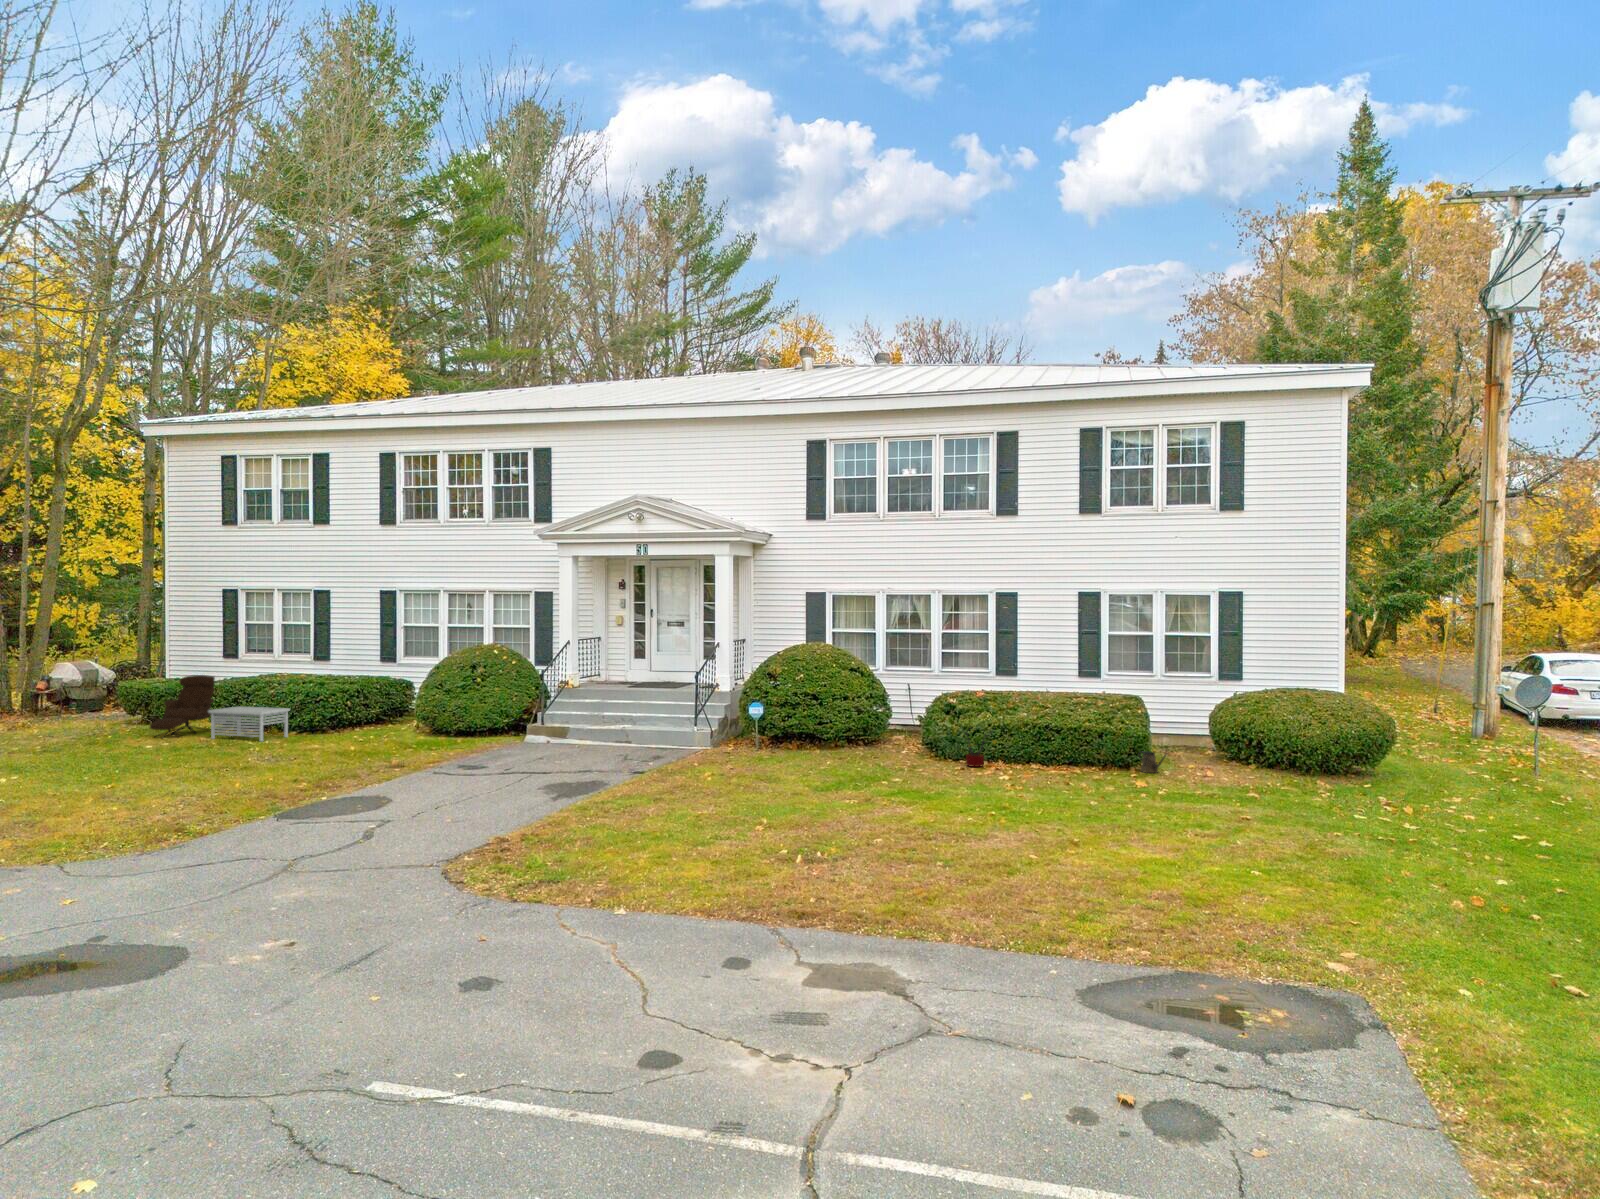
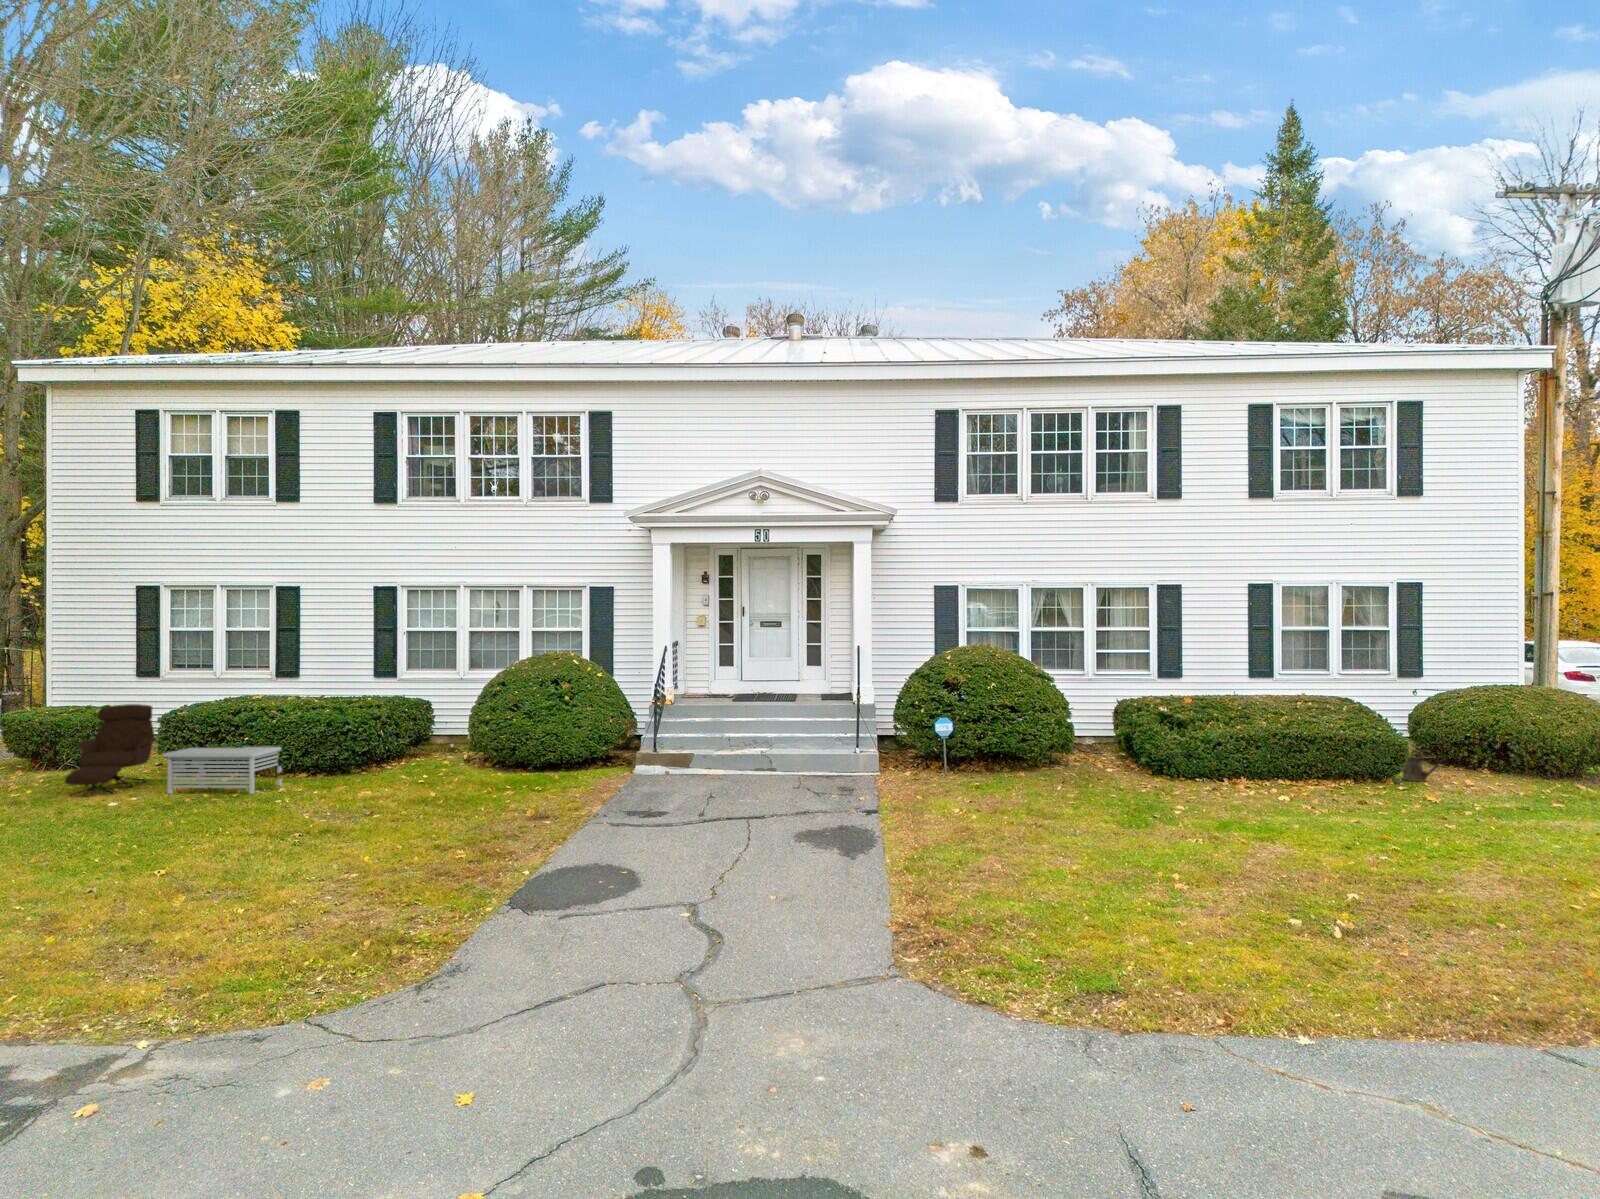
decorative plant: present [966,723,997,767] -> none [1195,731,1257,784]

